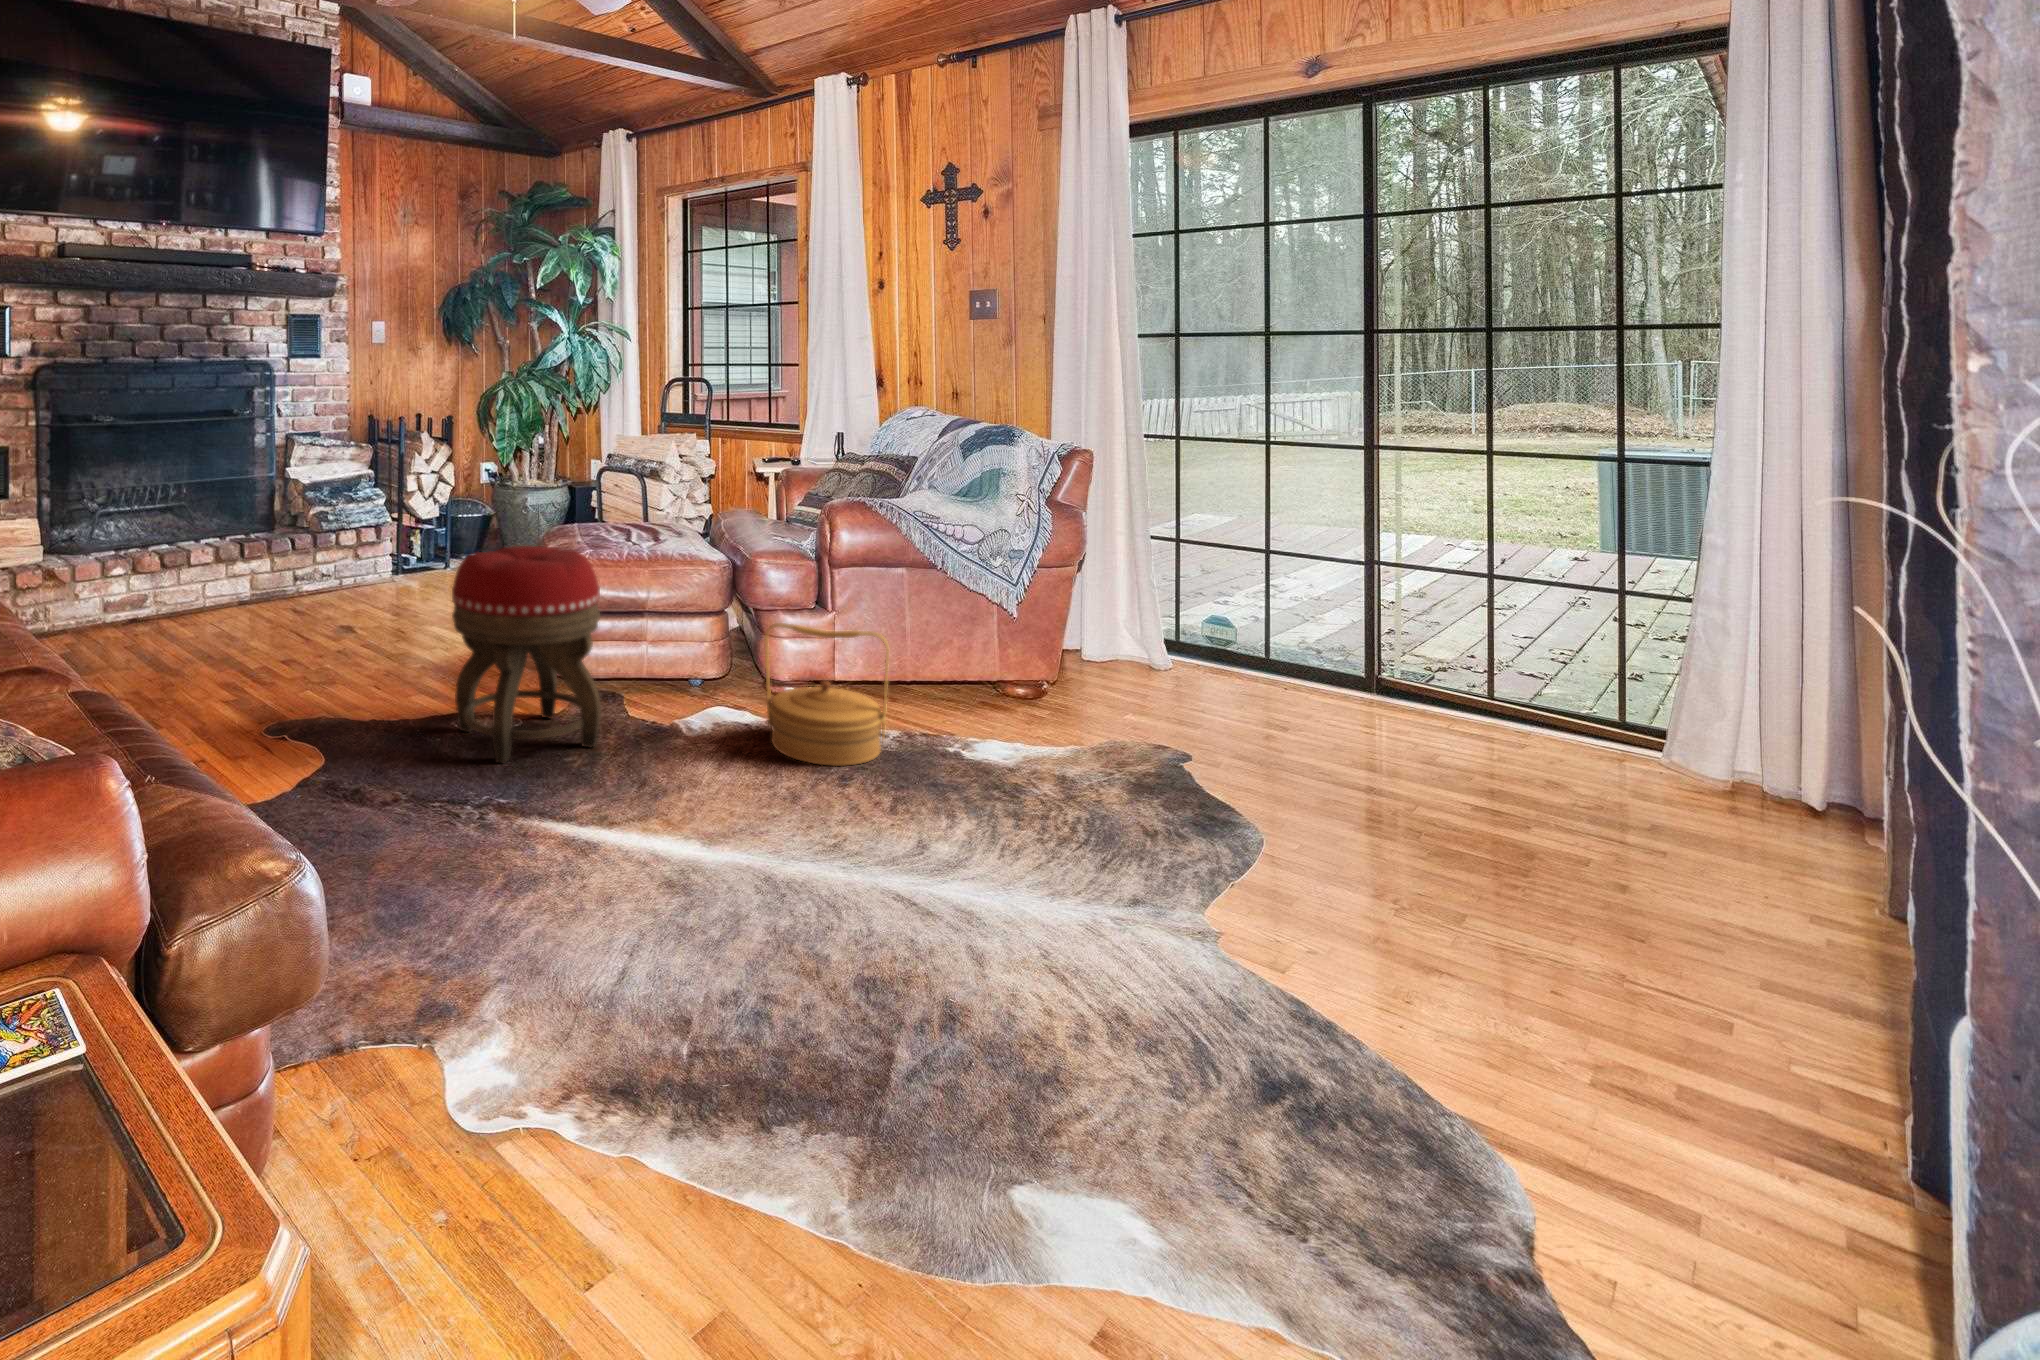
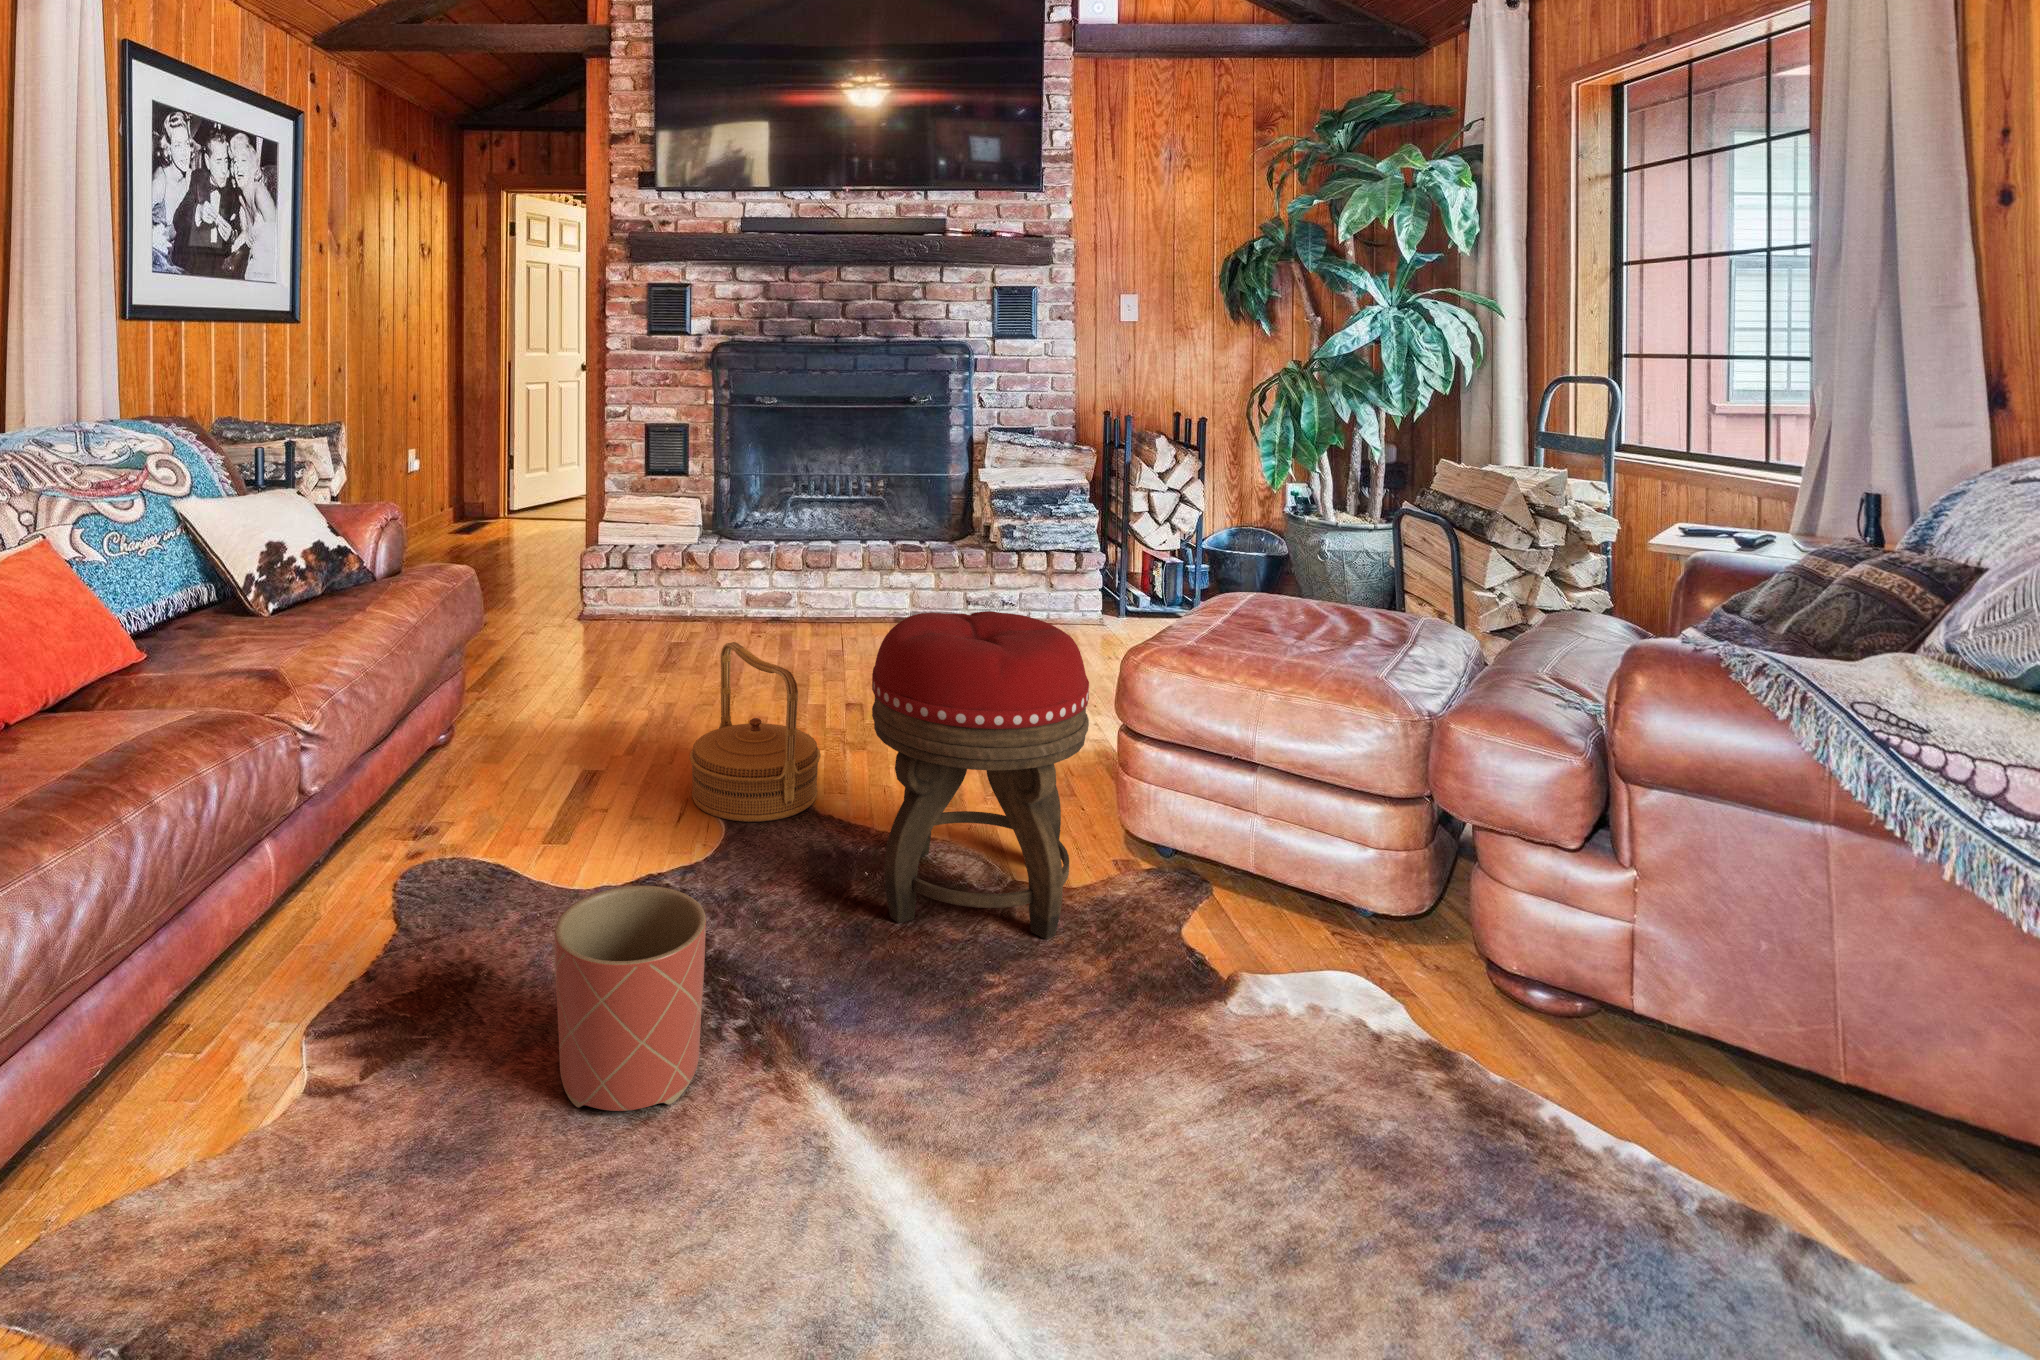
basket: present [764,623,889,766] -> present [690,642,821,822]
planter: none [398,745,501,891] -> present [555,886,706,1111]

